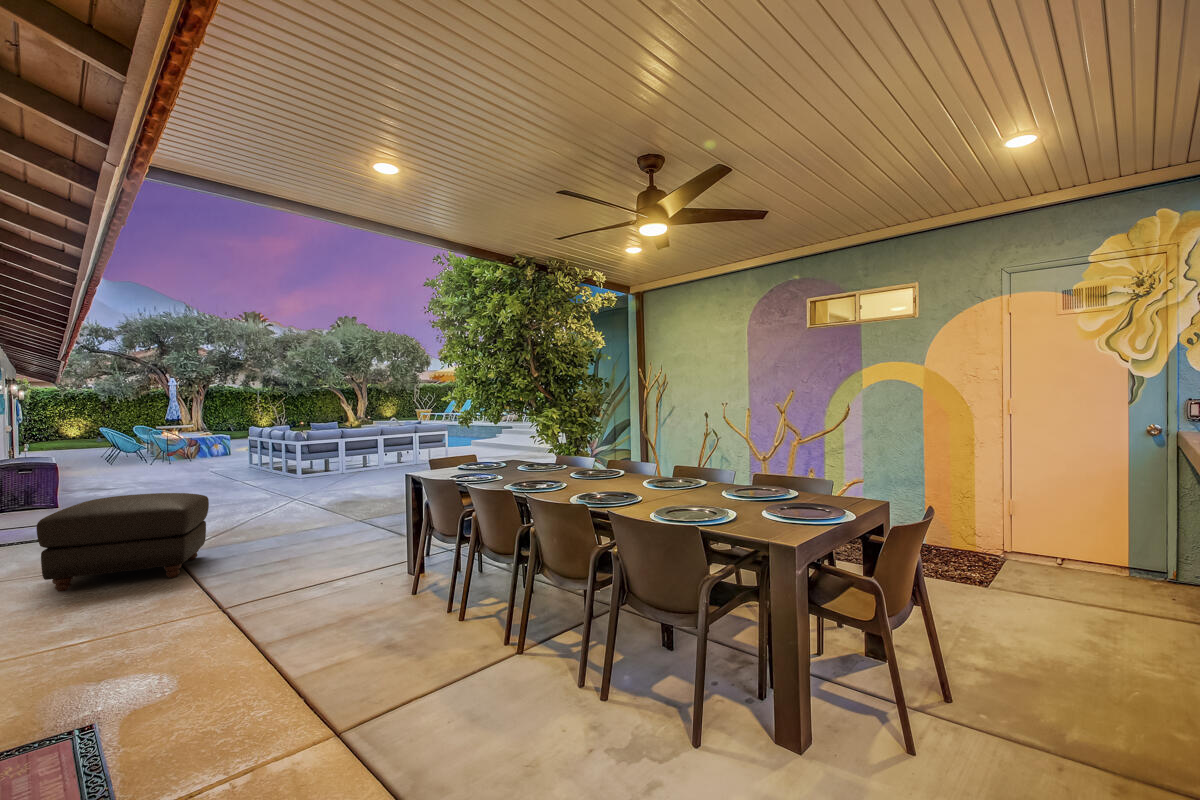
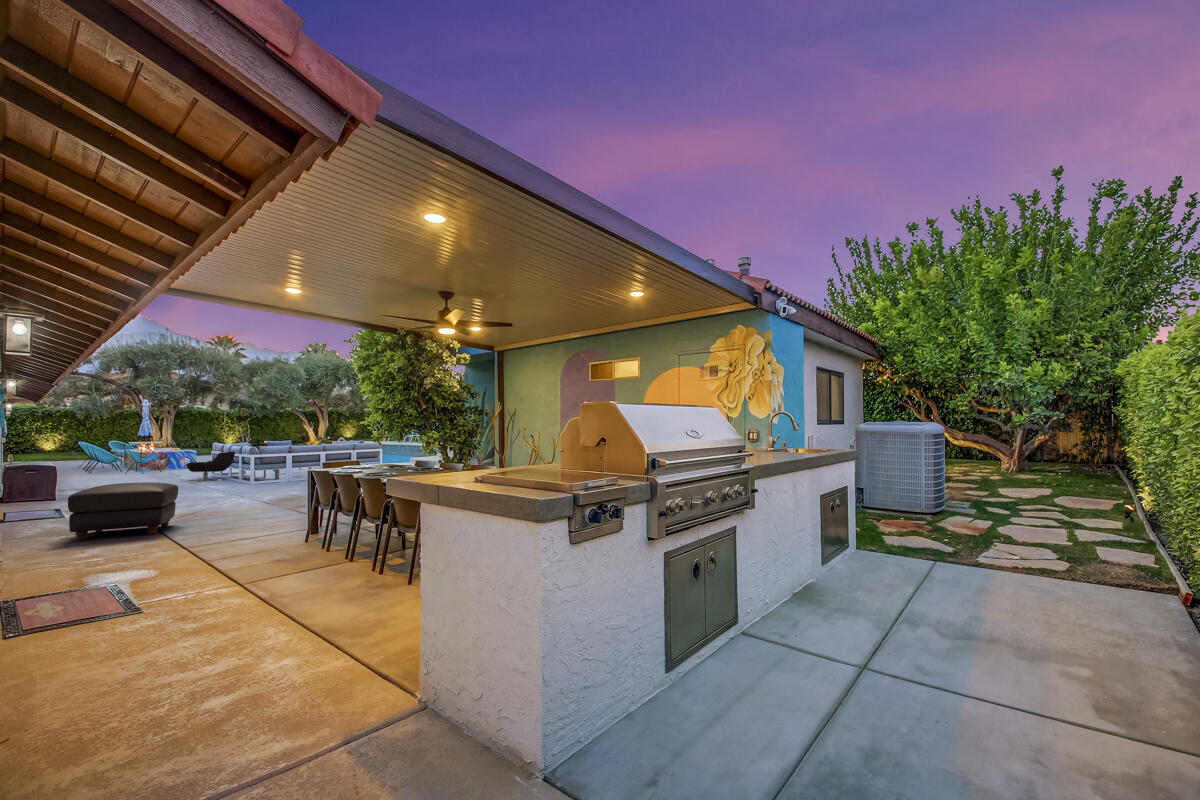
lounge chair: none [219,438,277,477] -> present [186,452,235,481]

